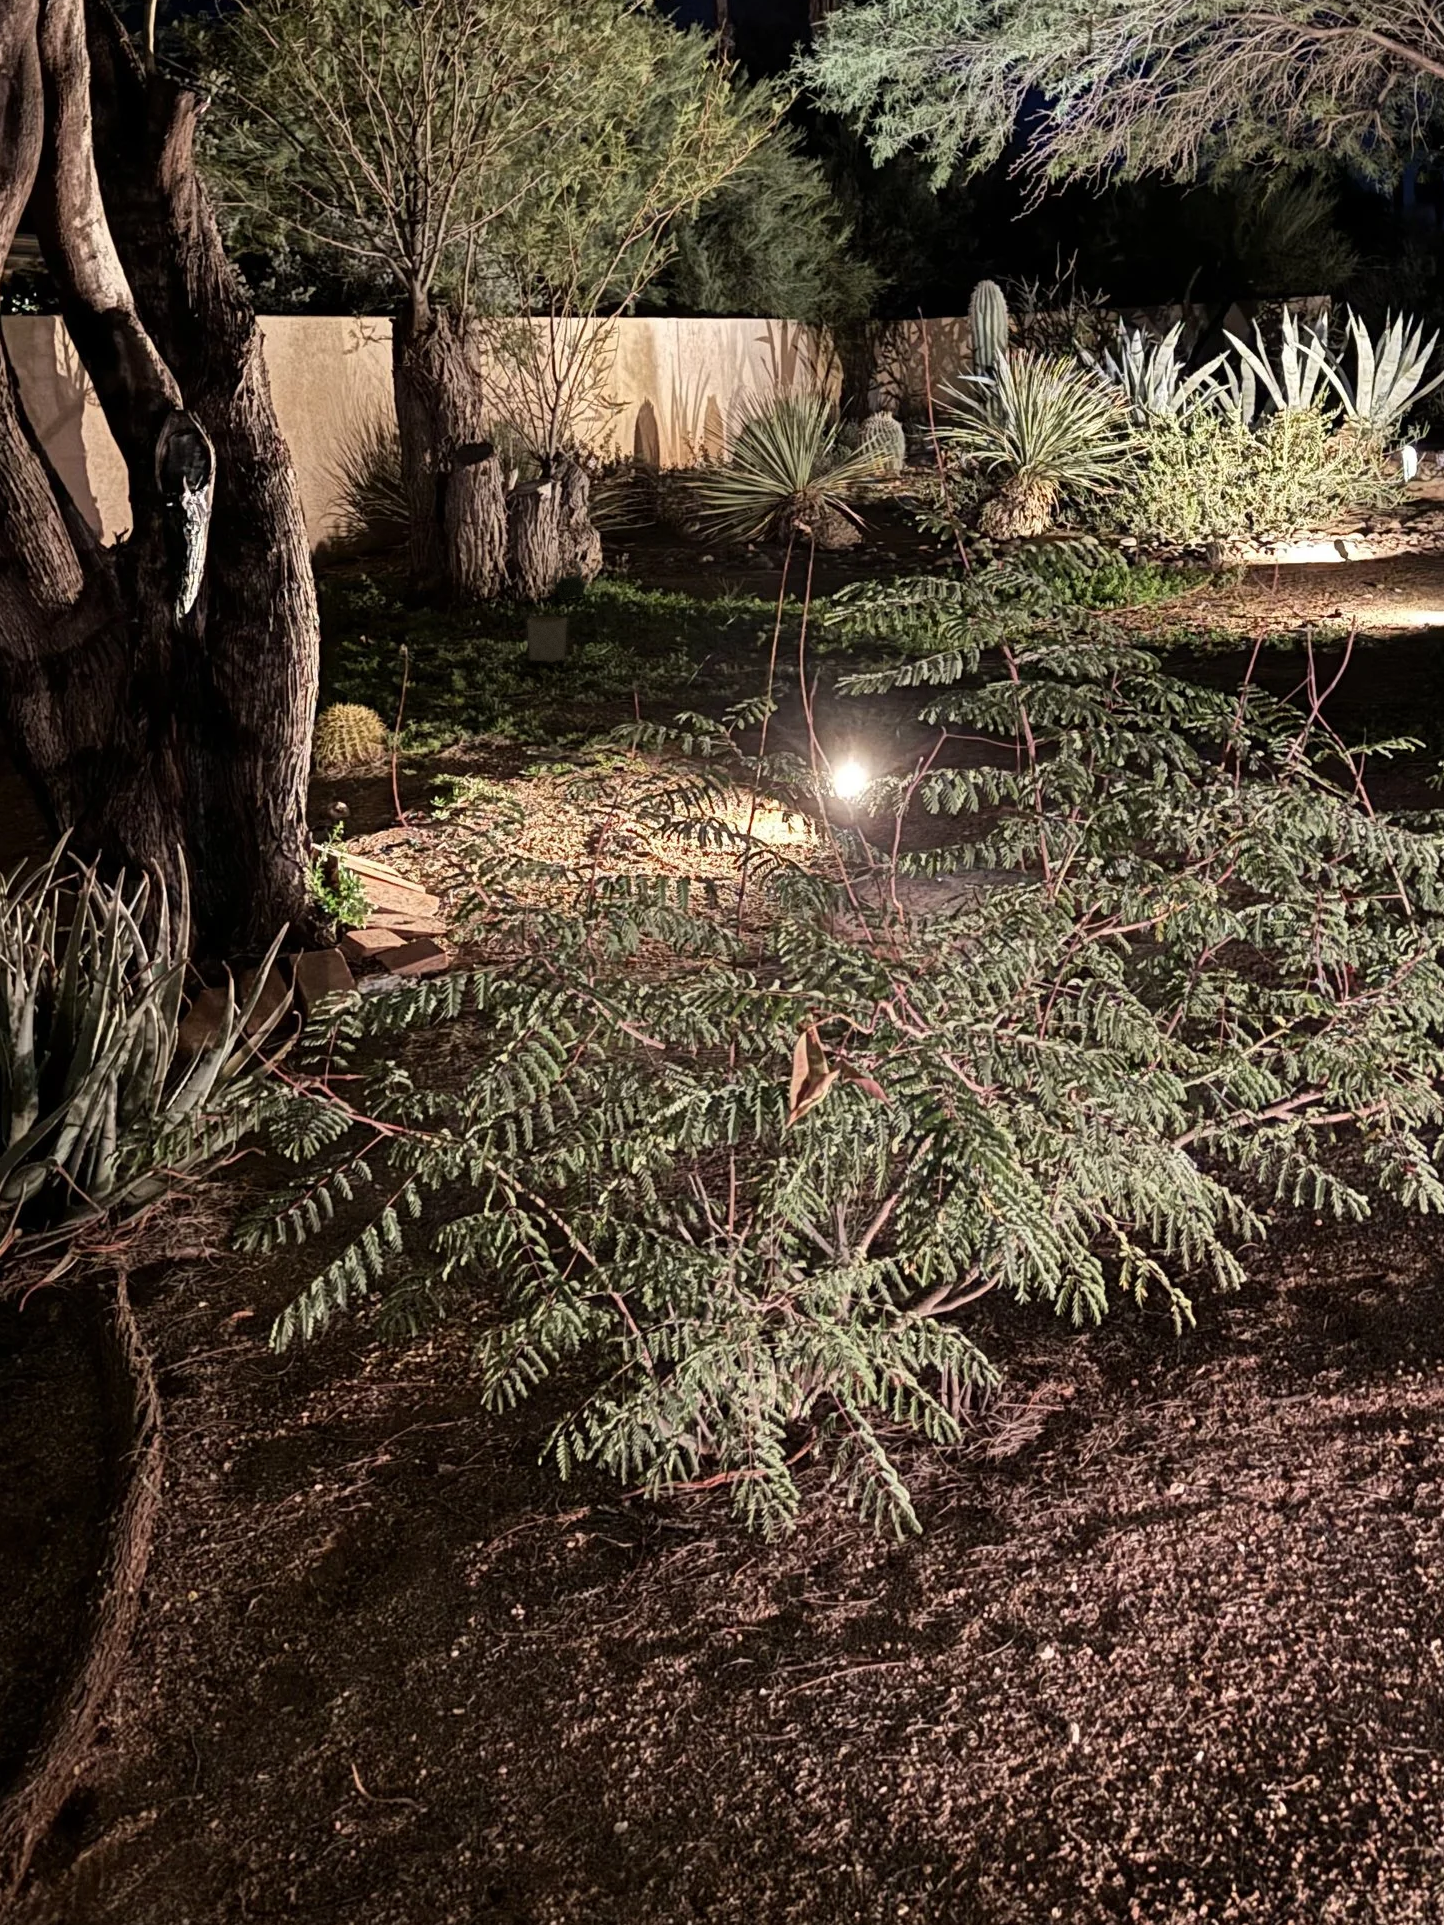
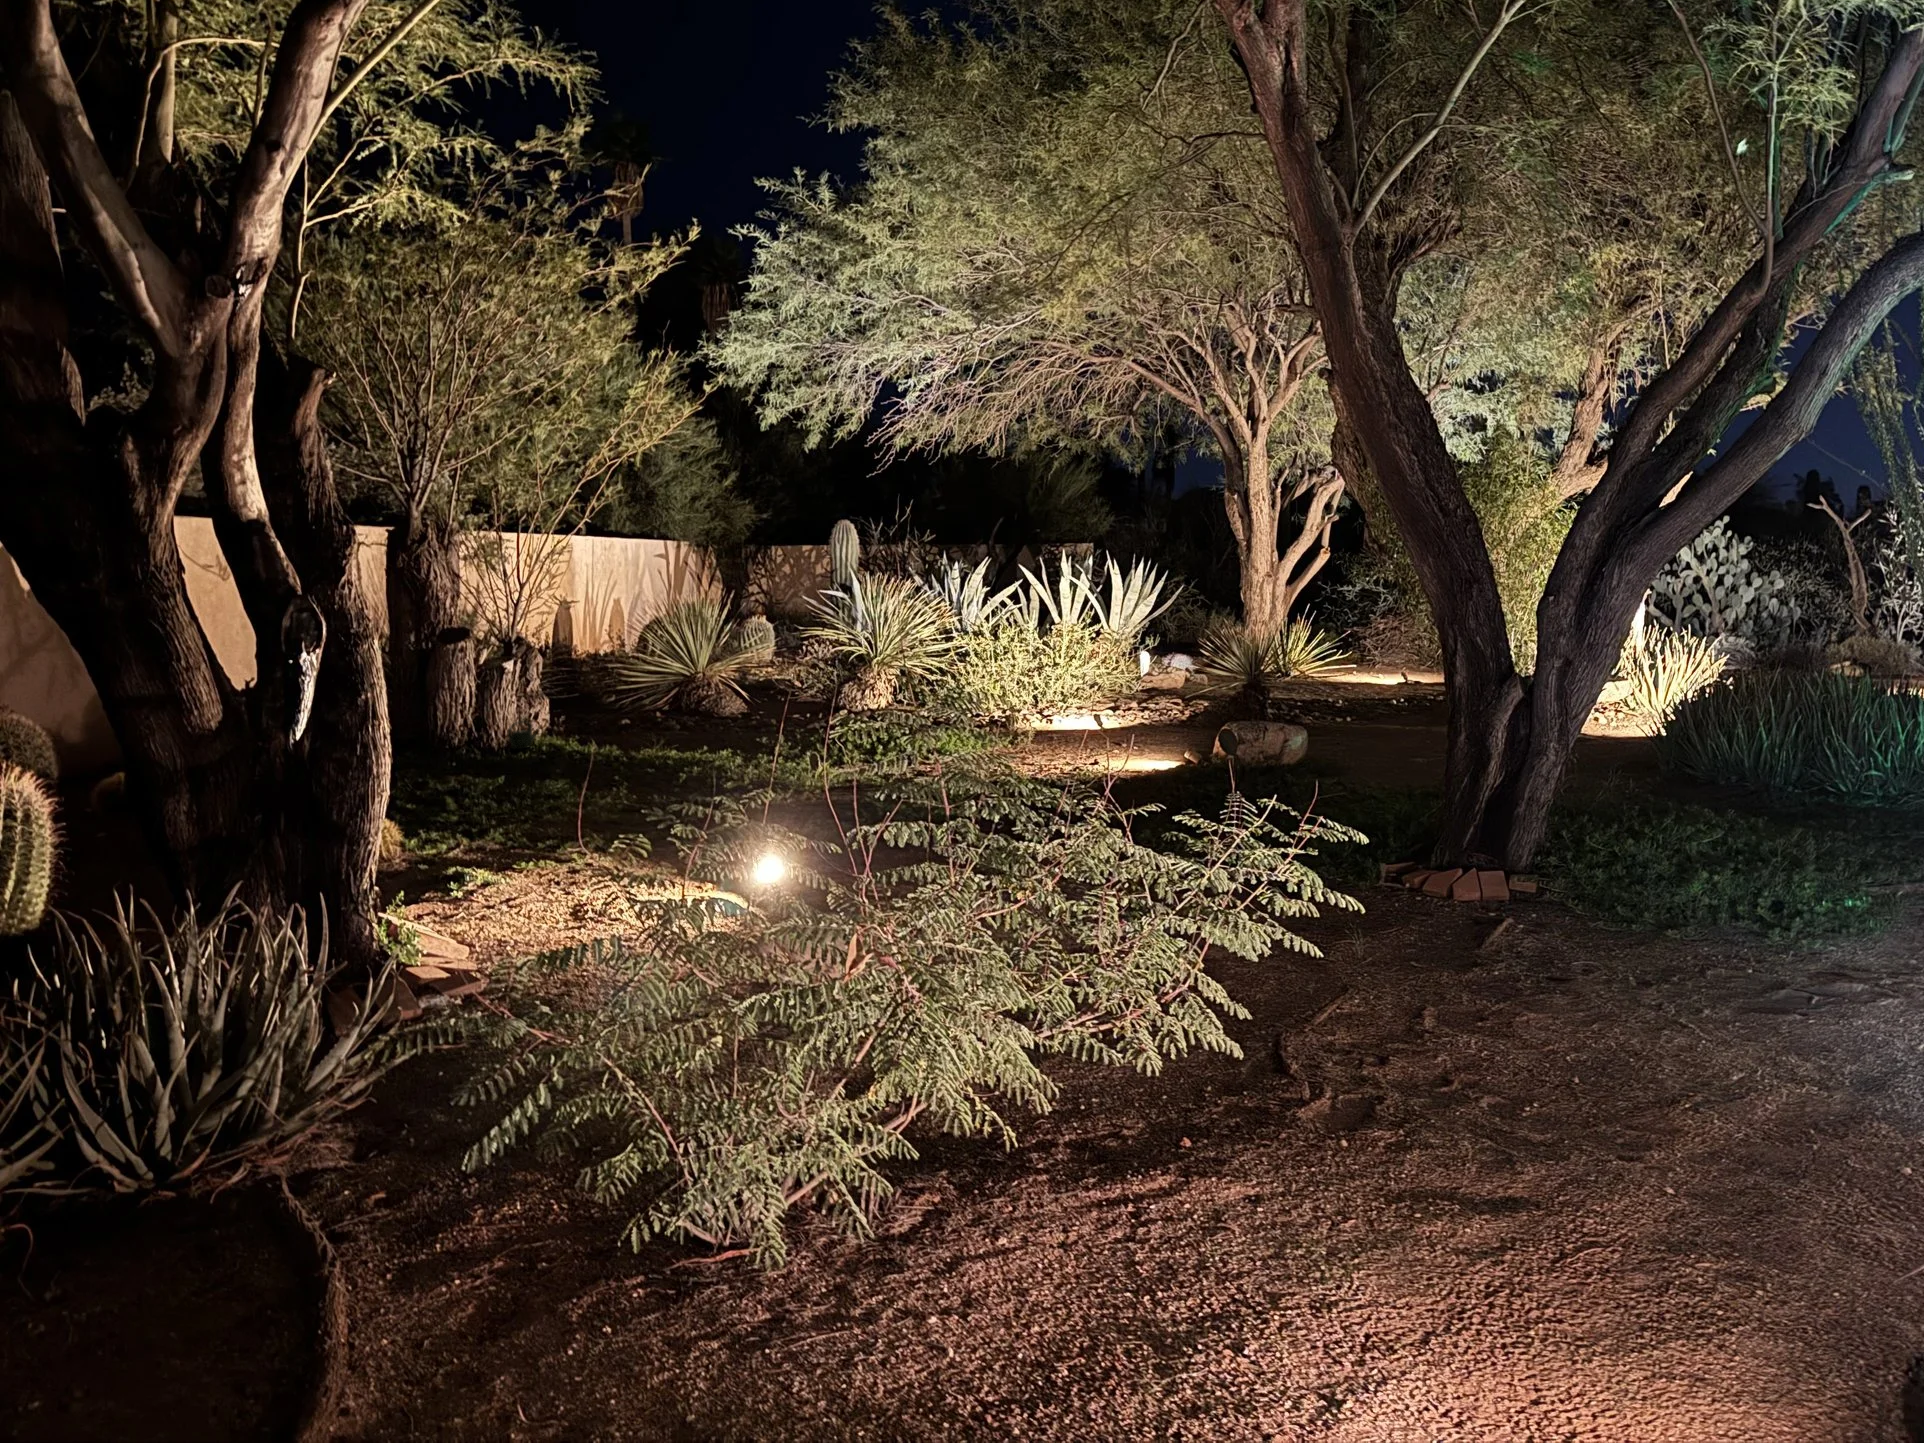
planter: present [528,617,567,663] -> none [497,760,529,794]

